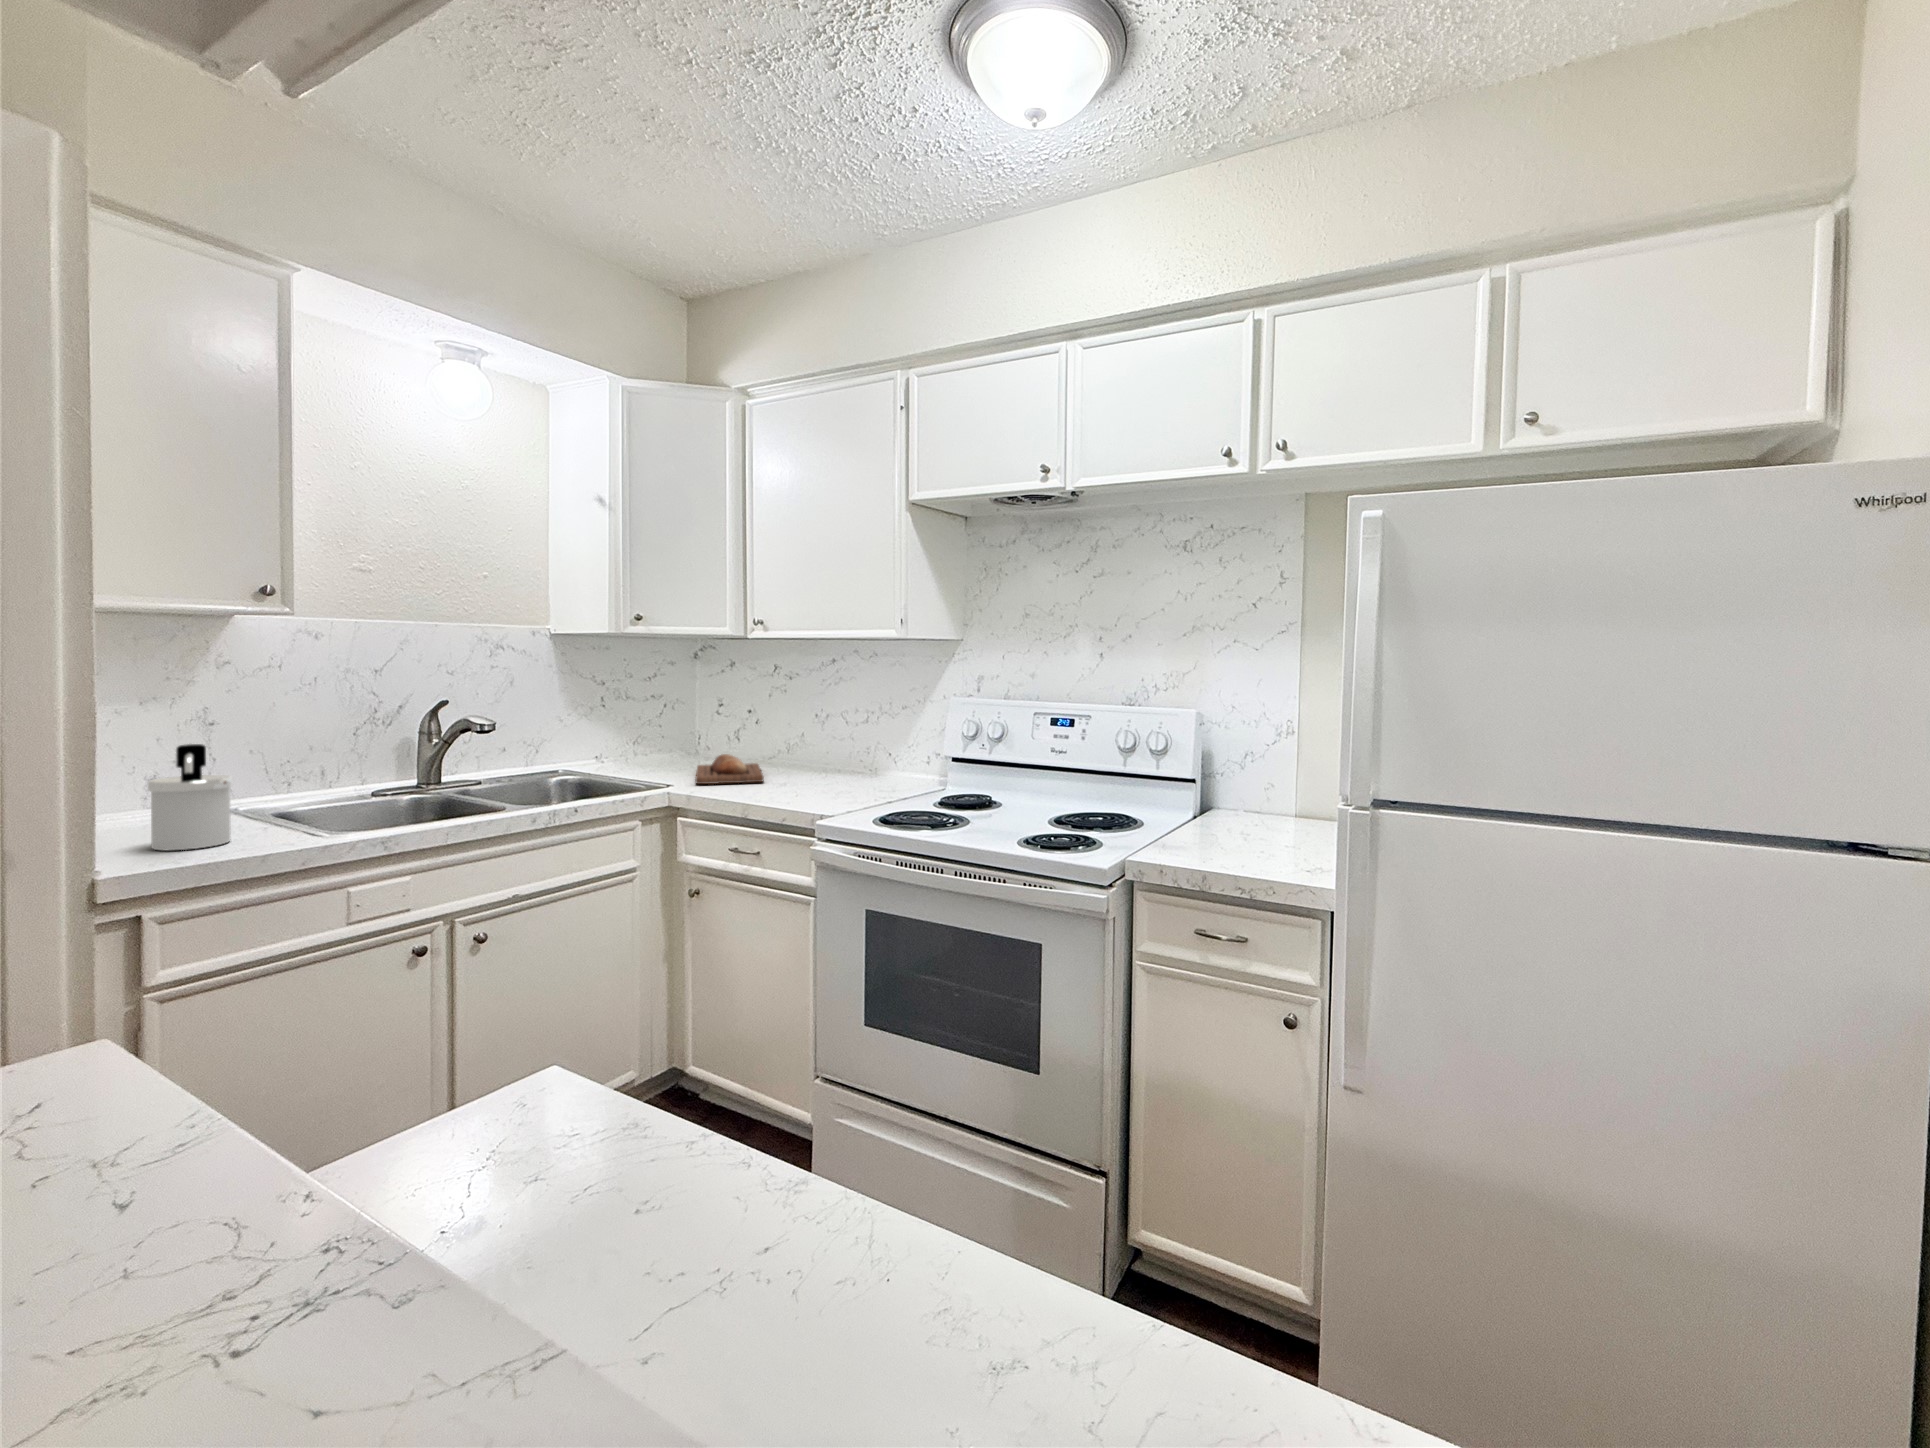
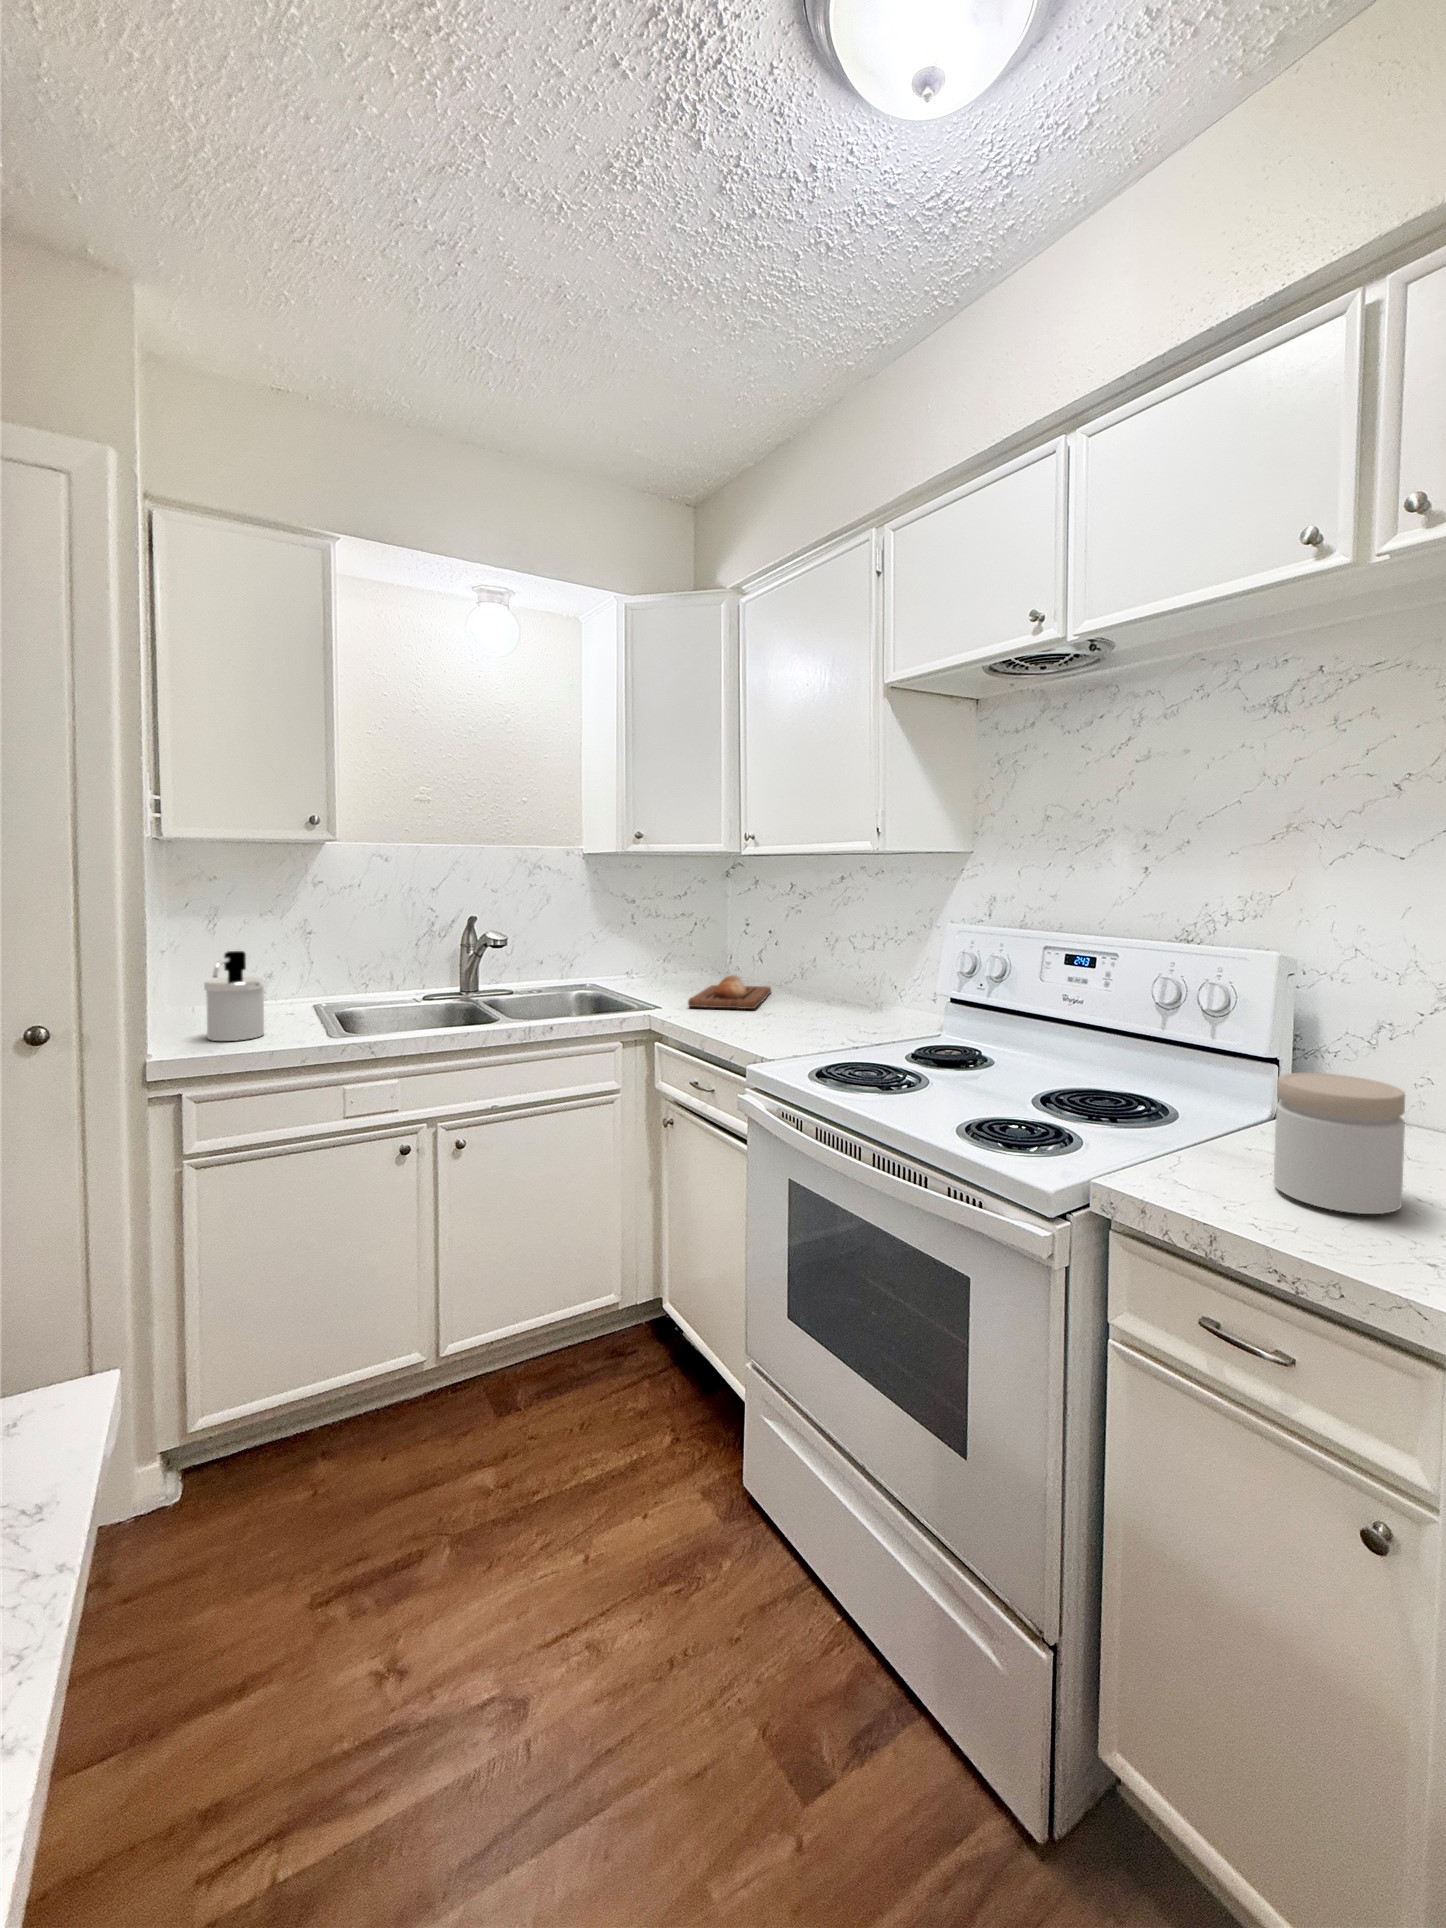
jar: none [1227,780,1296,858] -> present [1274,1073,1405,1214]

